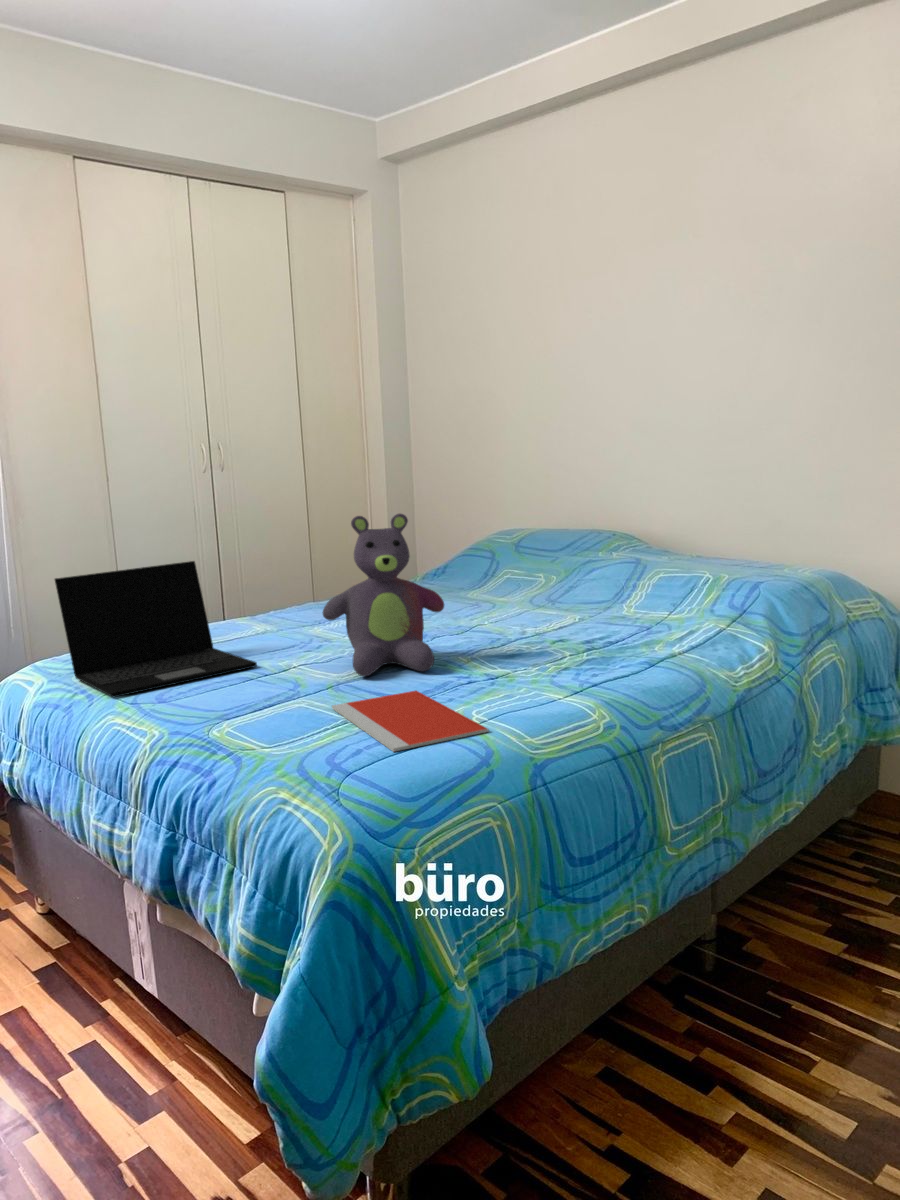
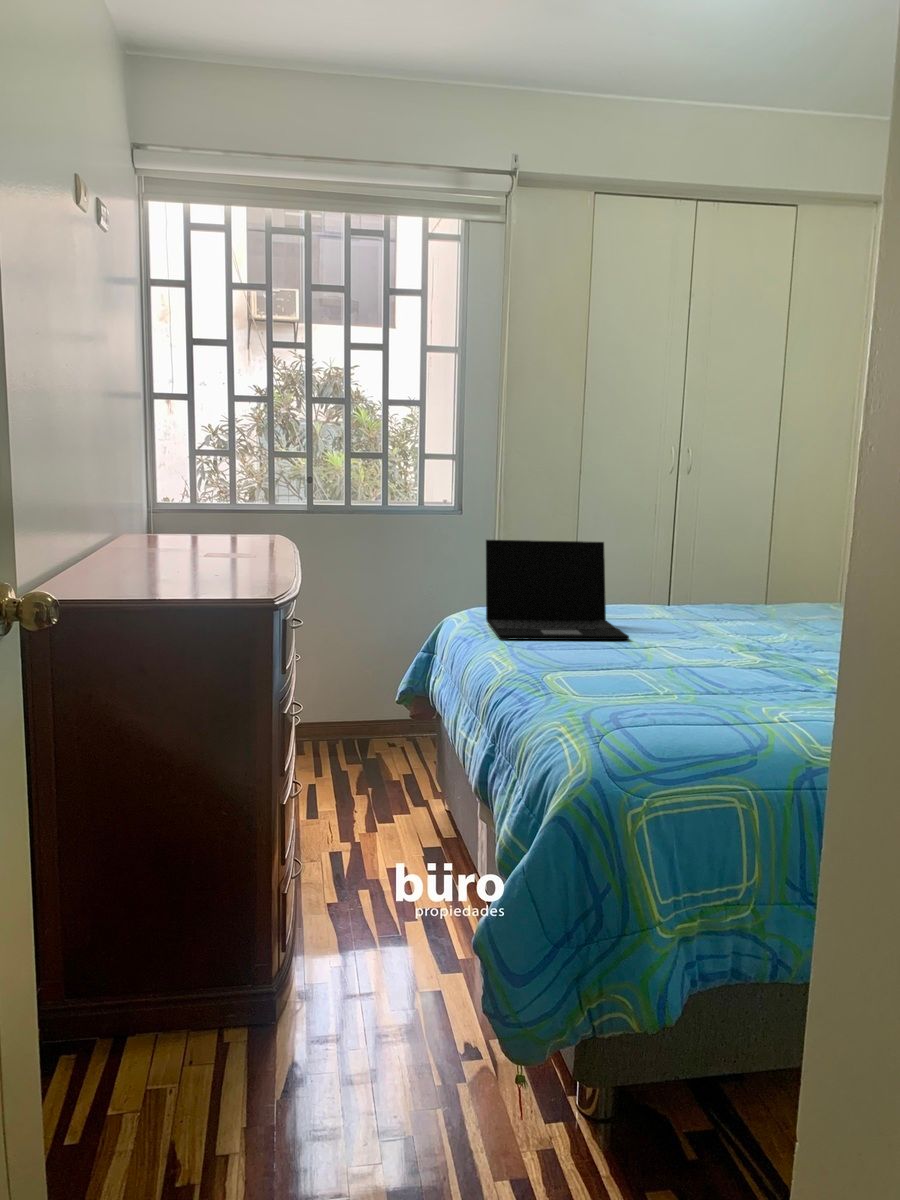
stuffed bear: present [322,514,444,676] -> none [691,514,817,671]
notebook: present [332,691,489,752] -> none [656,677,778,727]

